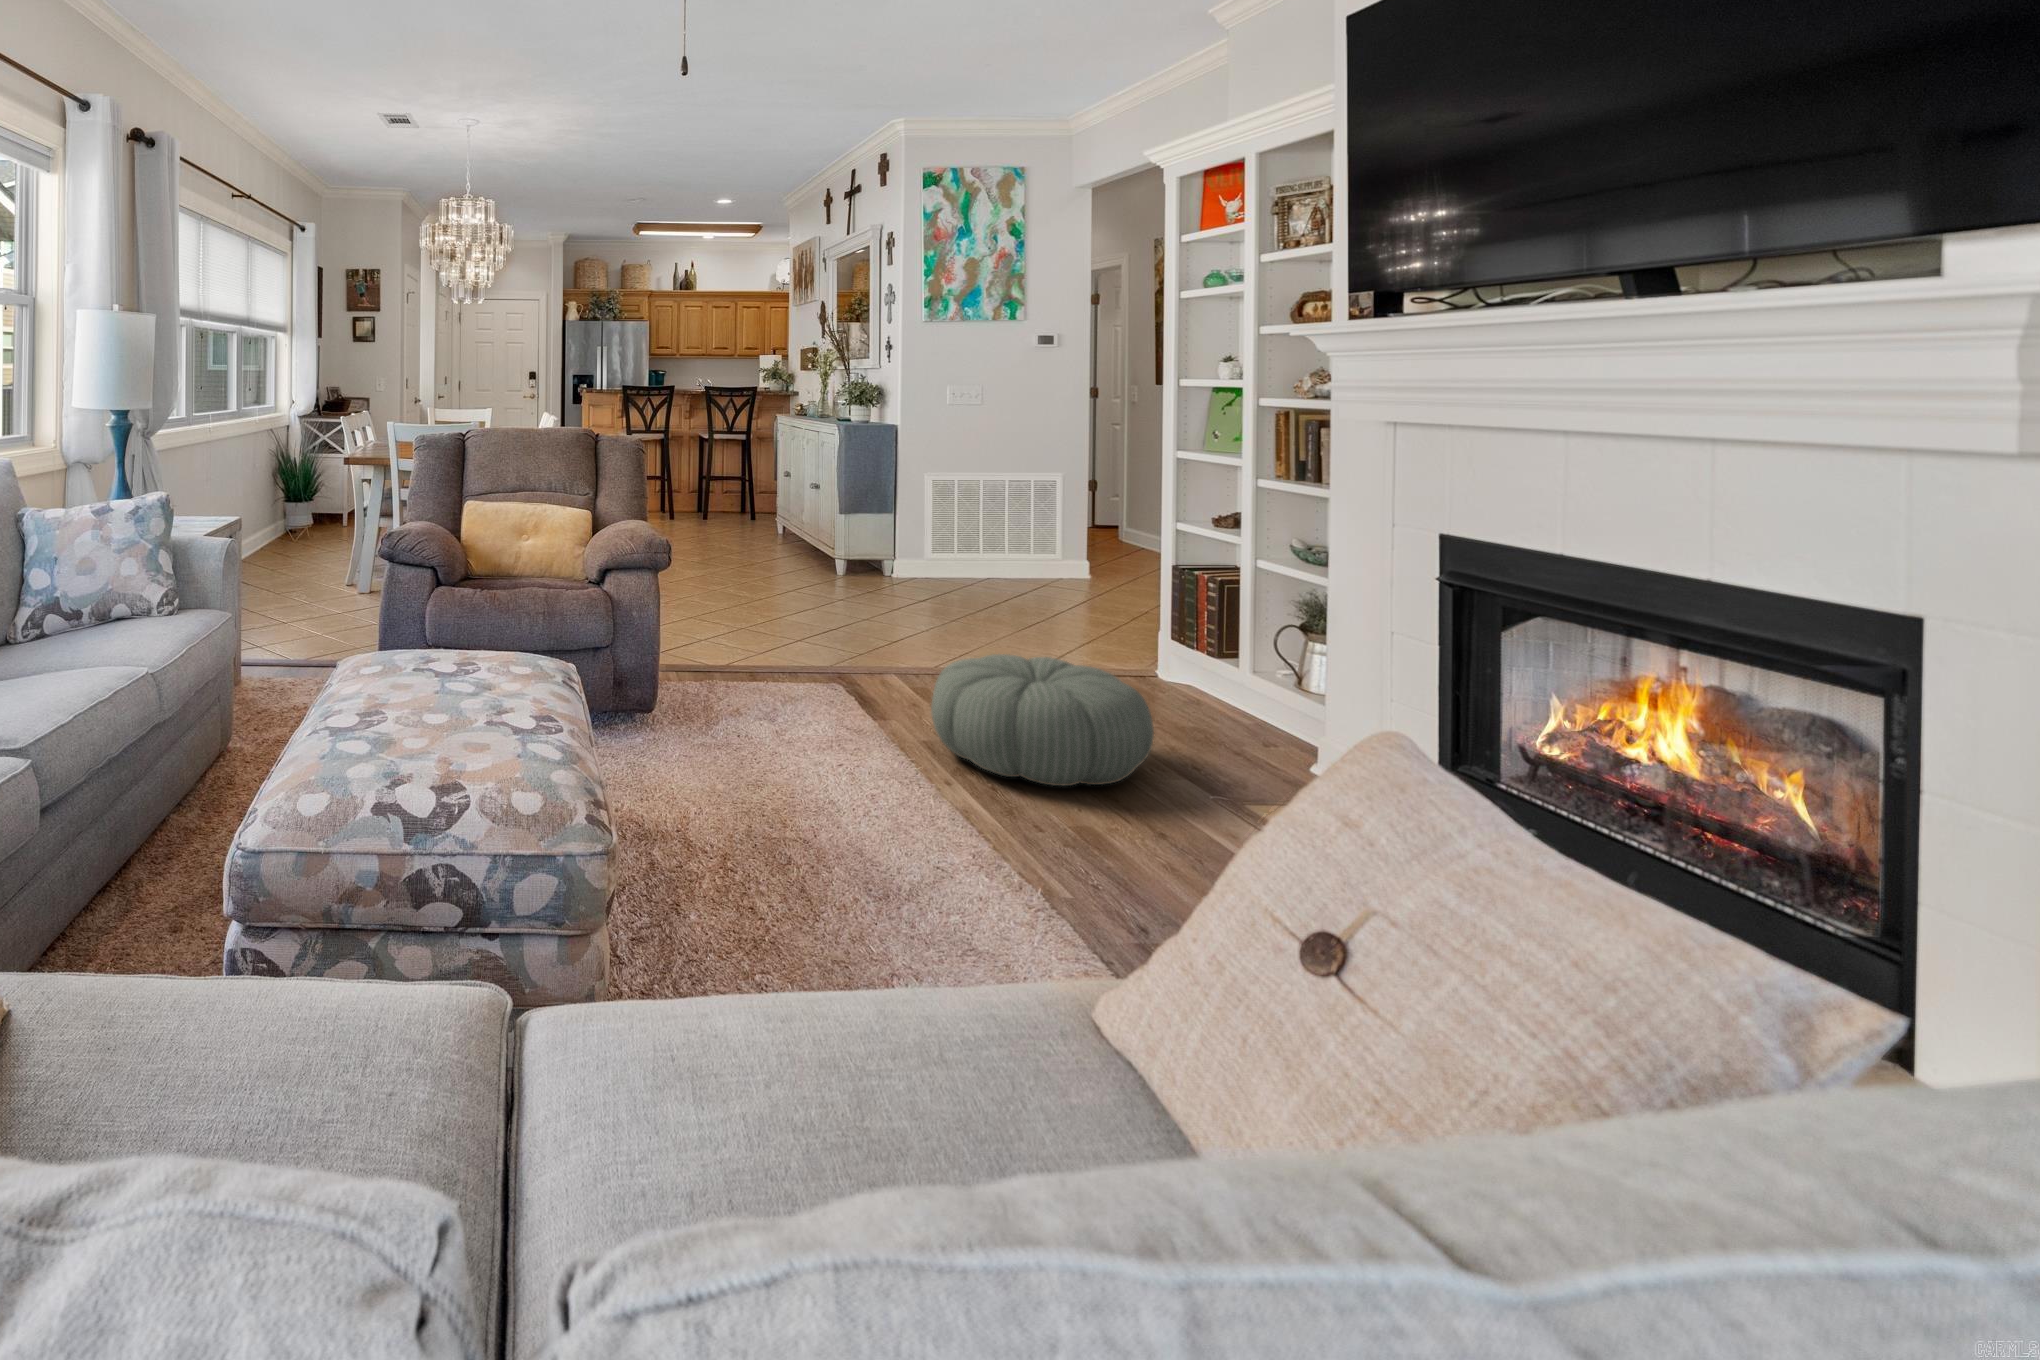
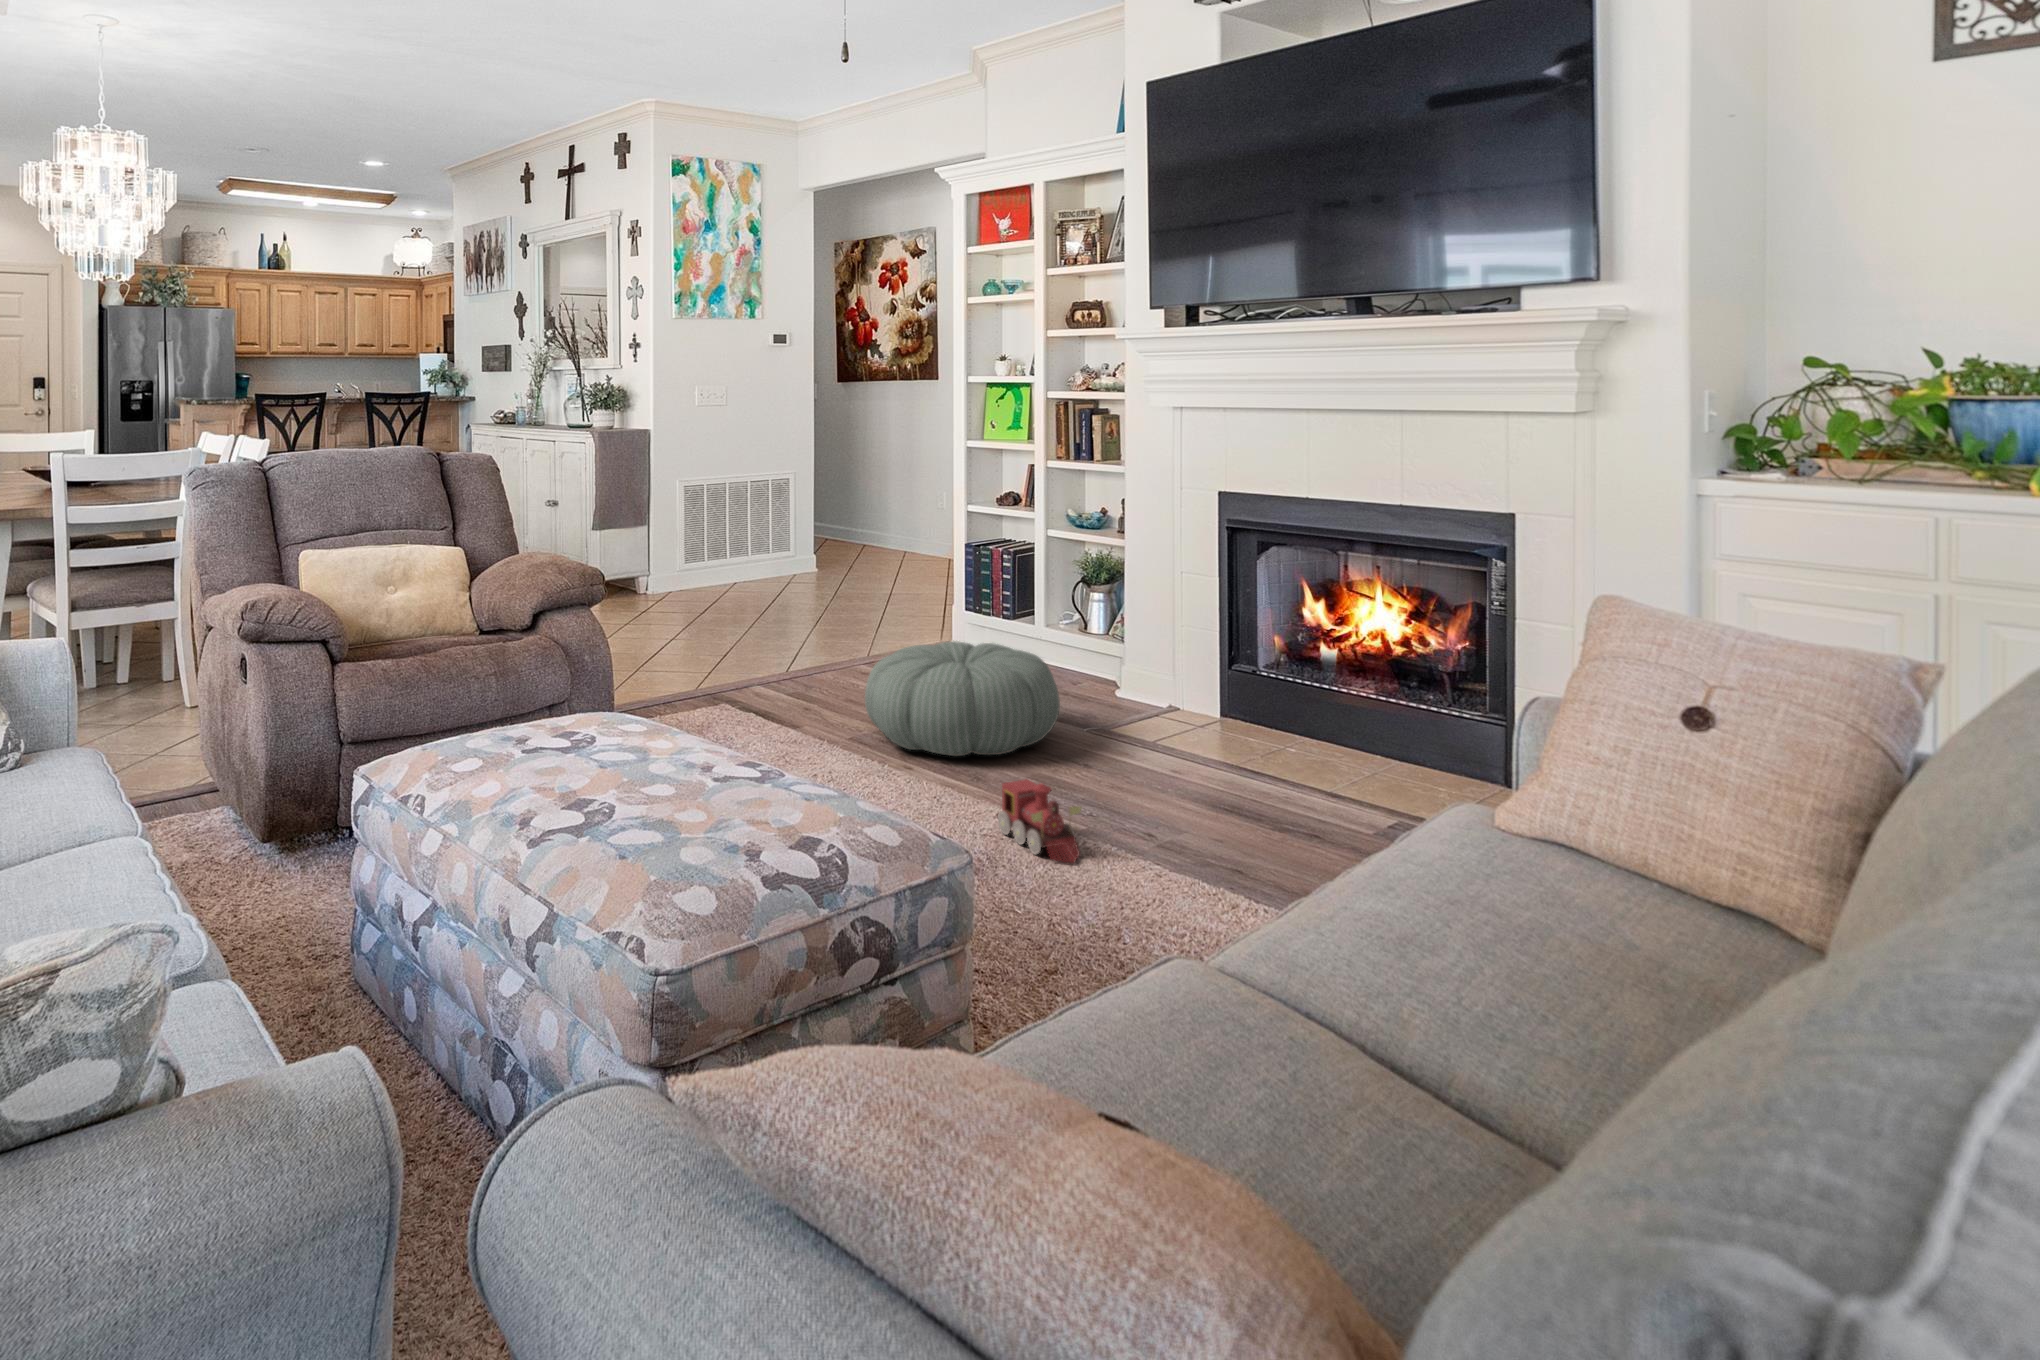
toy train: none [956,809,1027,914] -> present [998,780,1081,862]

